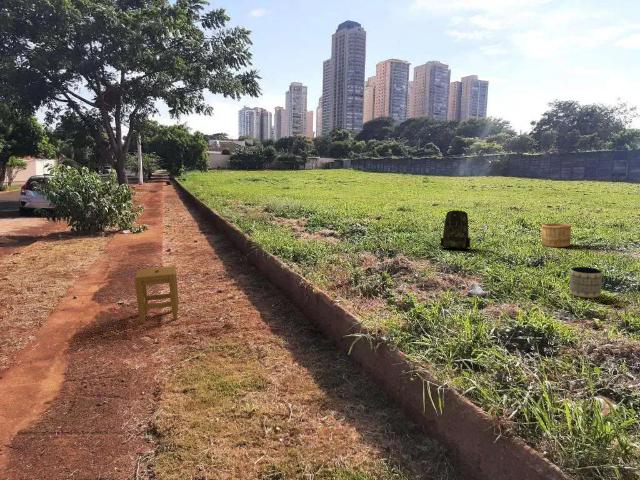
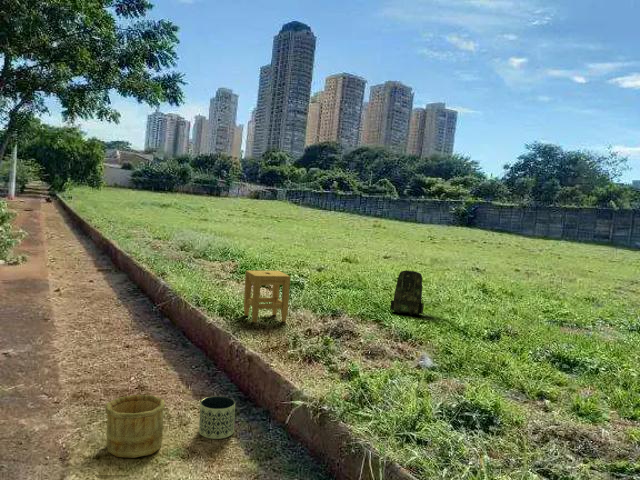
wooden bucket: present [542,223,572,247] -> present [105,395,165,458]
stool: present [135,266,178,323] -> present [244,270,290,323]
planter: present [569,267,602,298] -> present [199,396,235,439]

